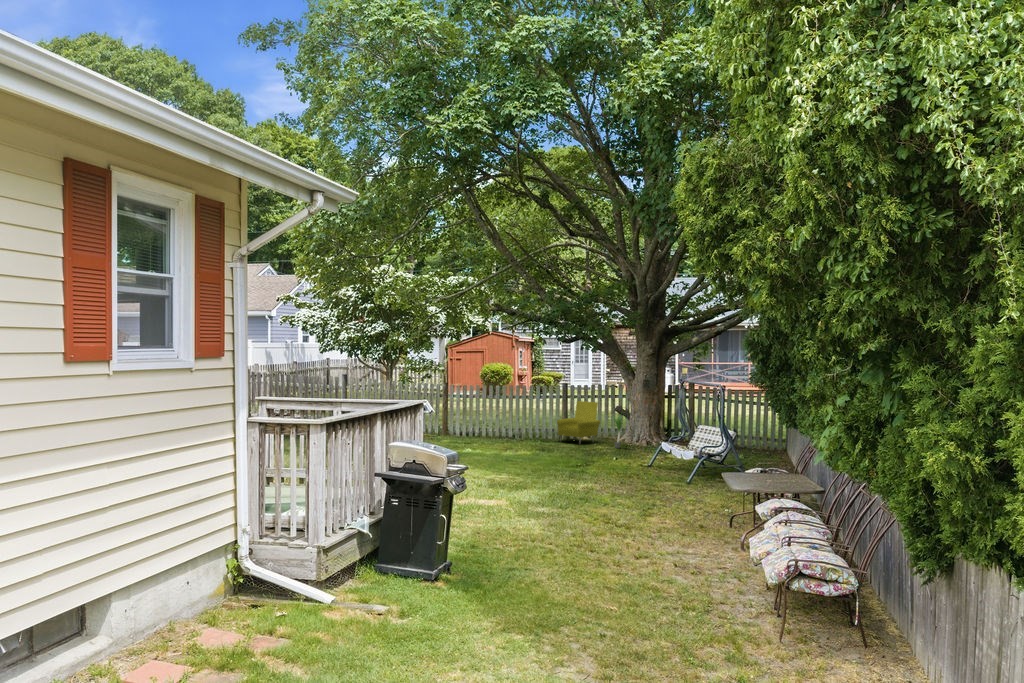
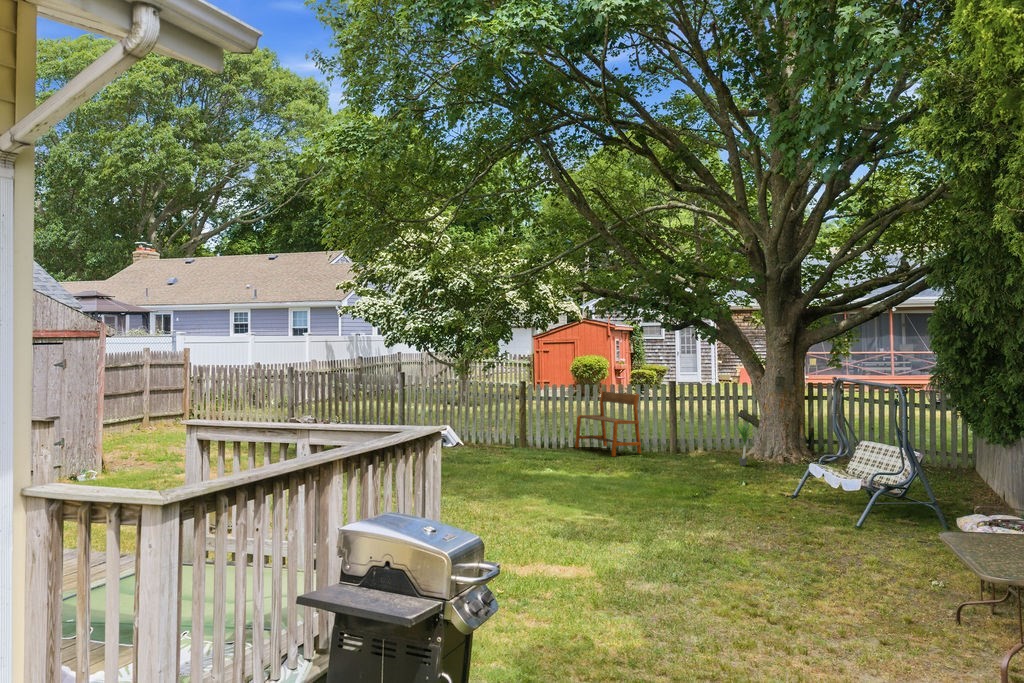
bench: none [486,390,539,442] -> present [575,391,641,456]
armchair: present [557,401,600,442] -> none [663,404,719,460]

